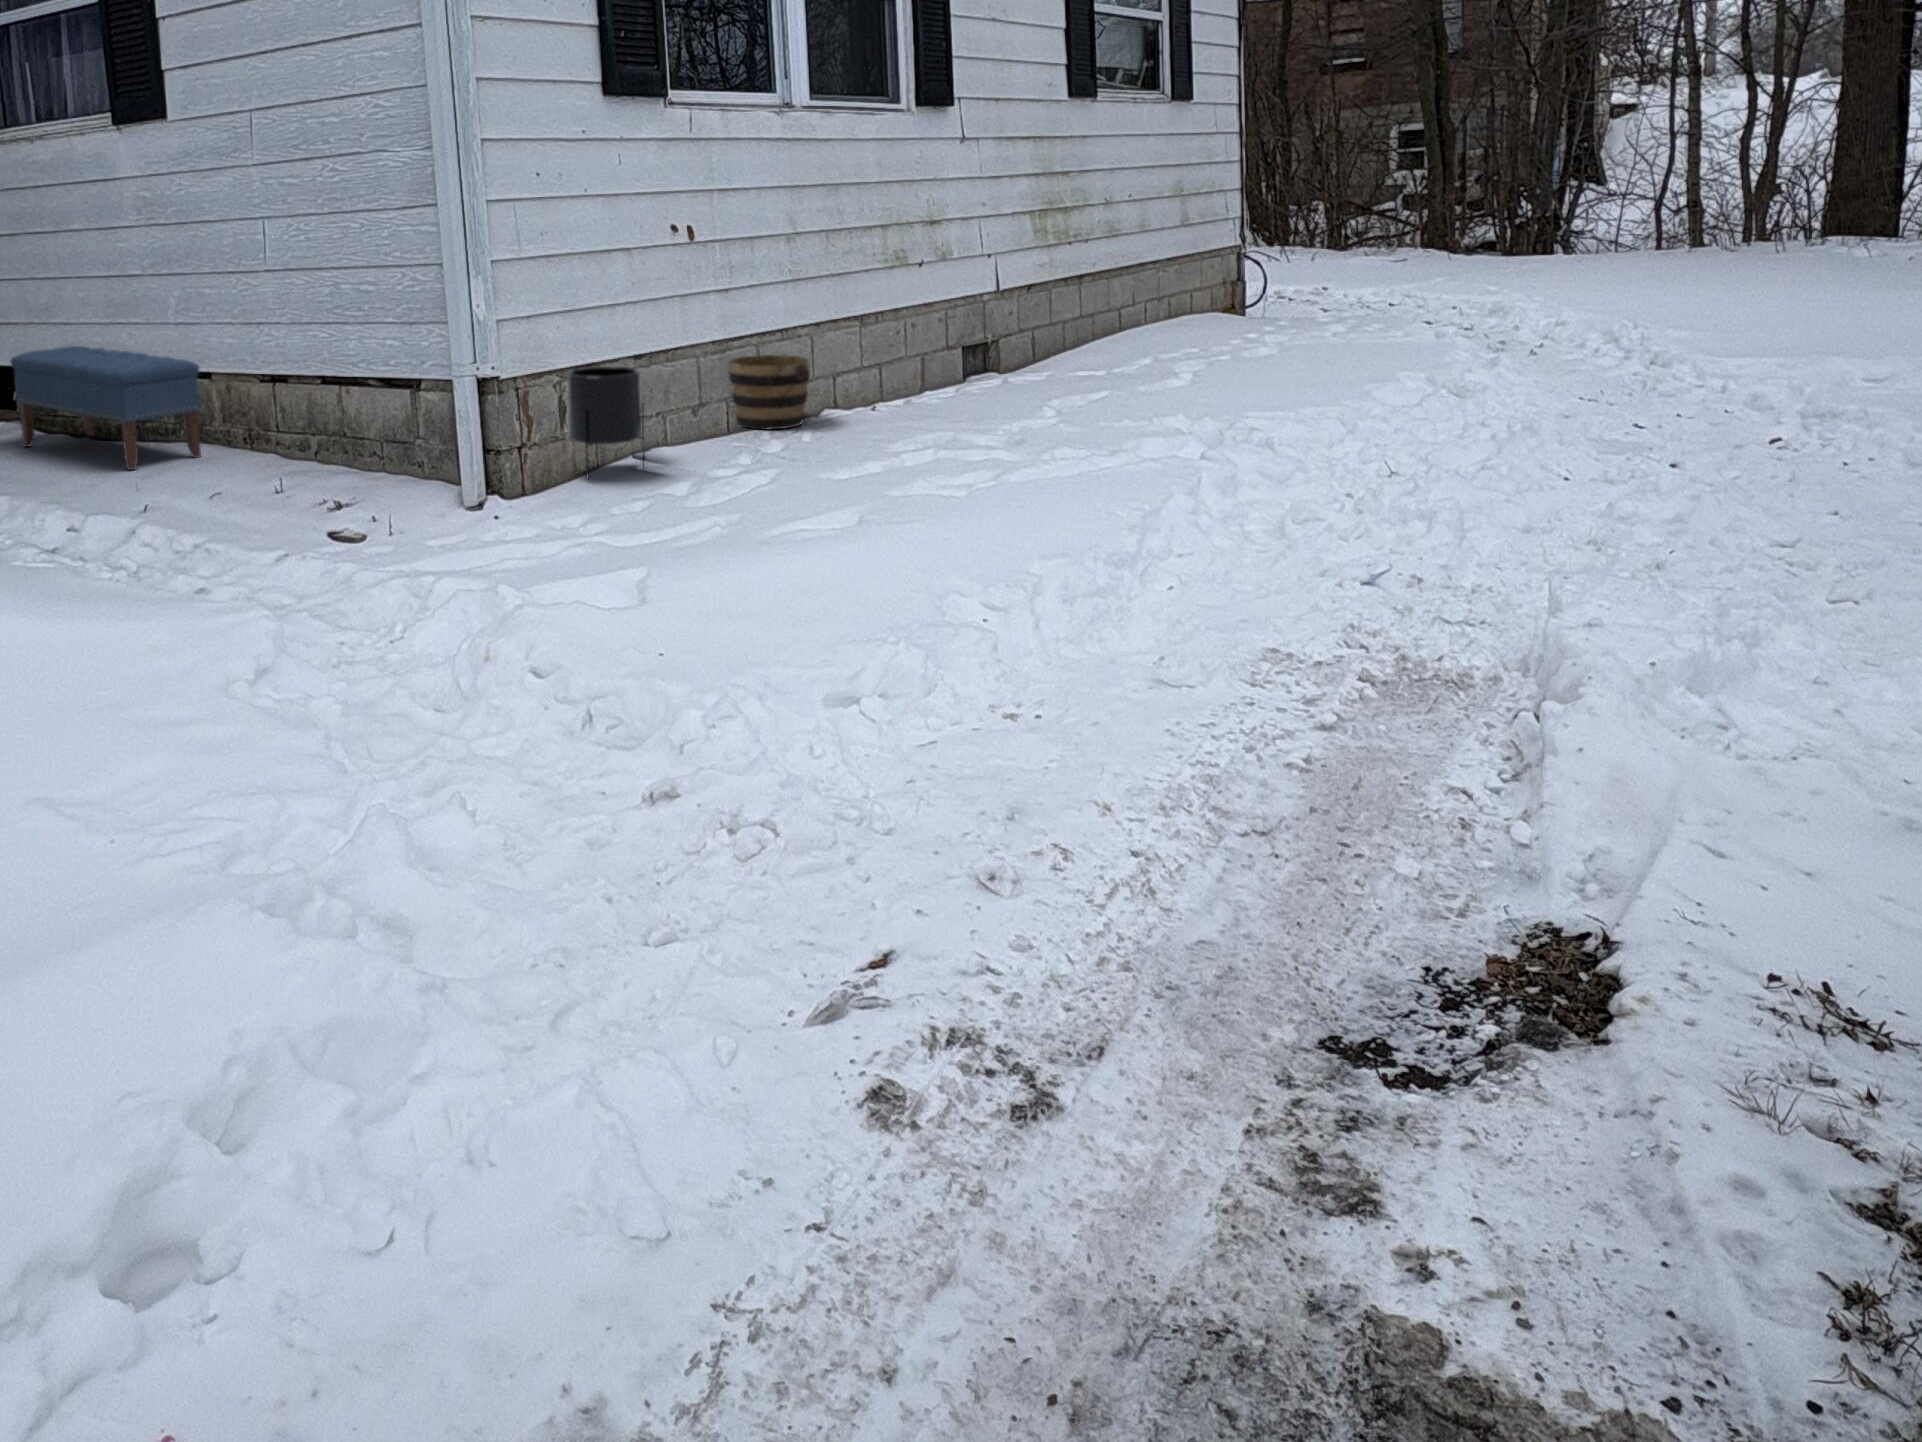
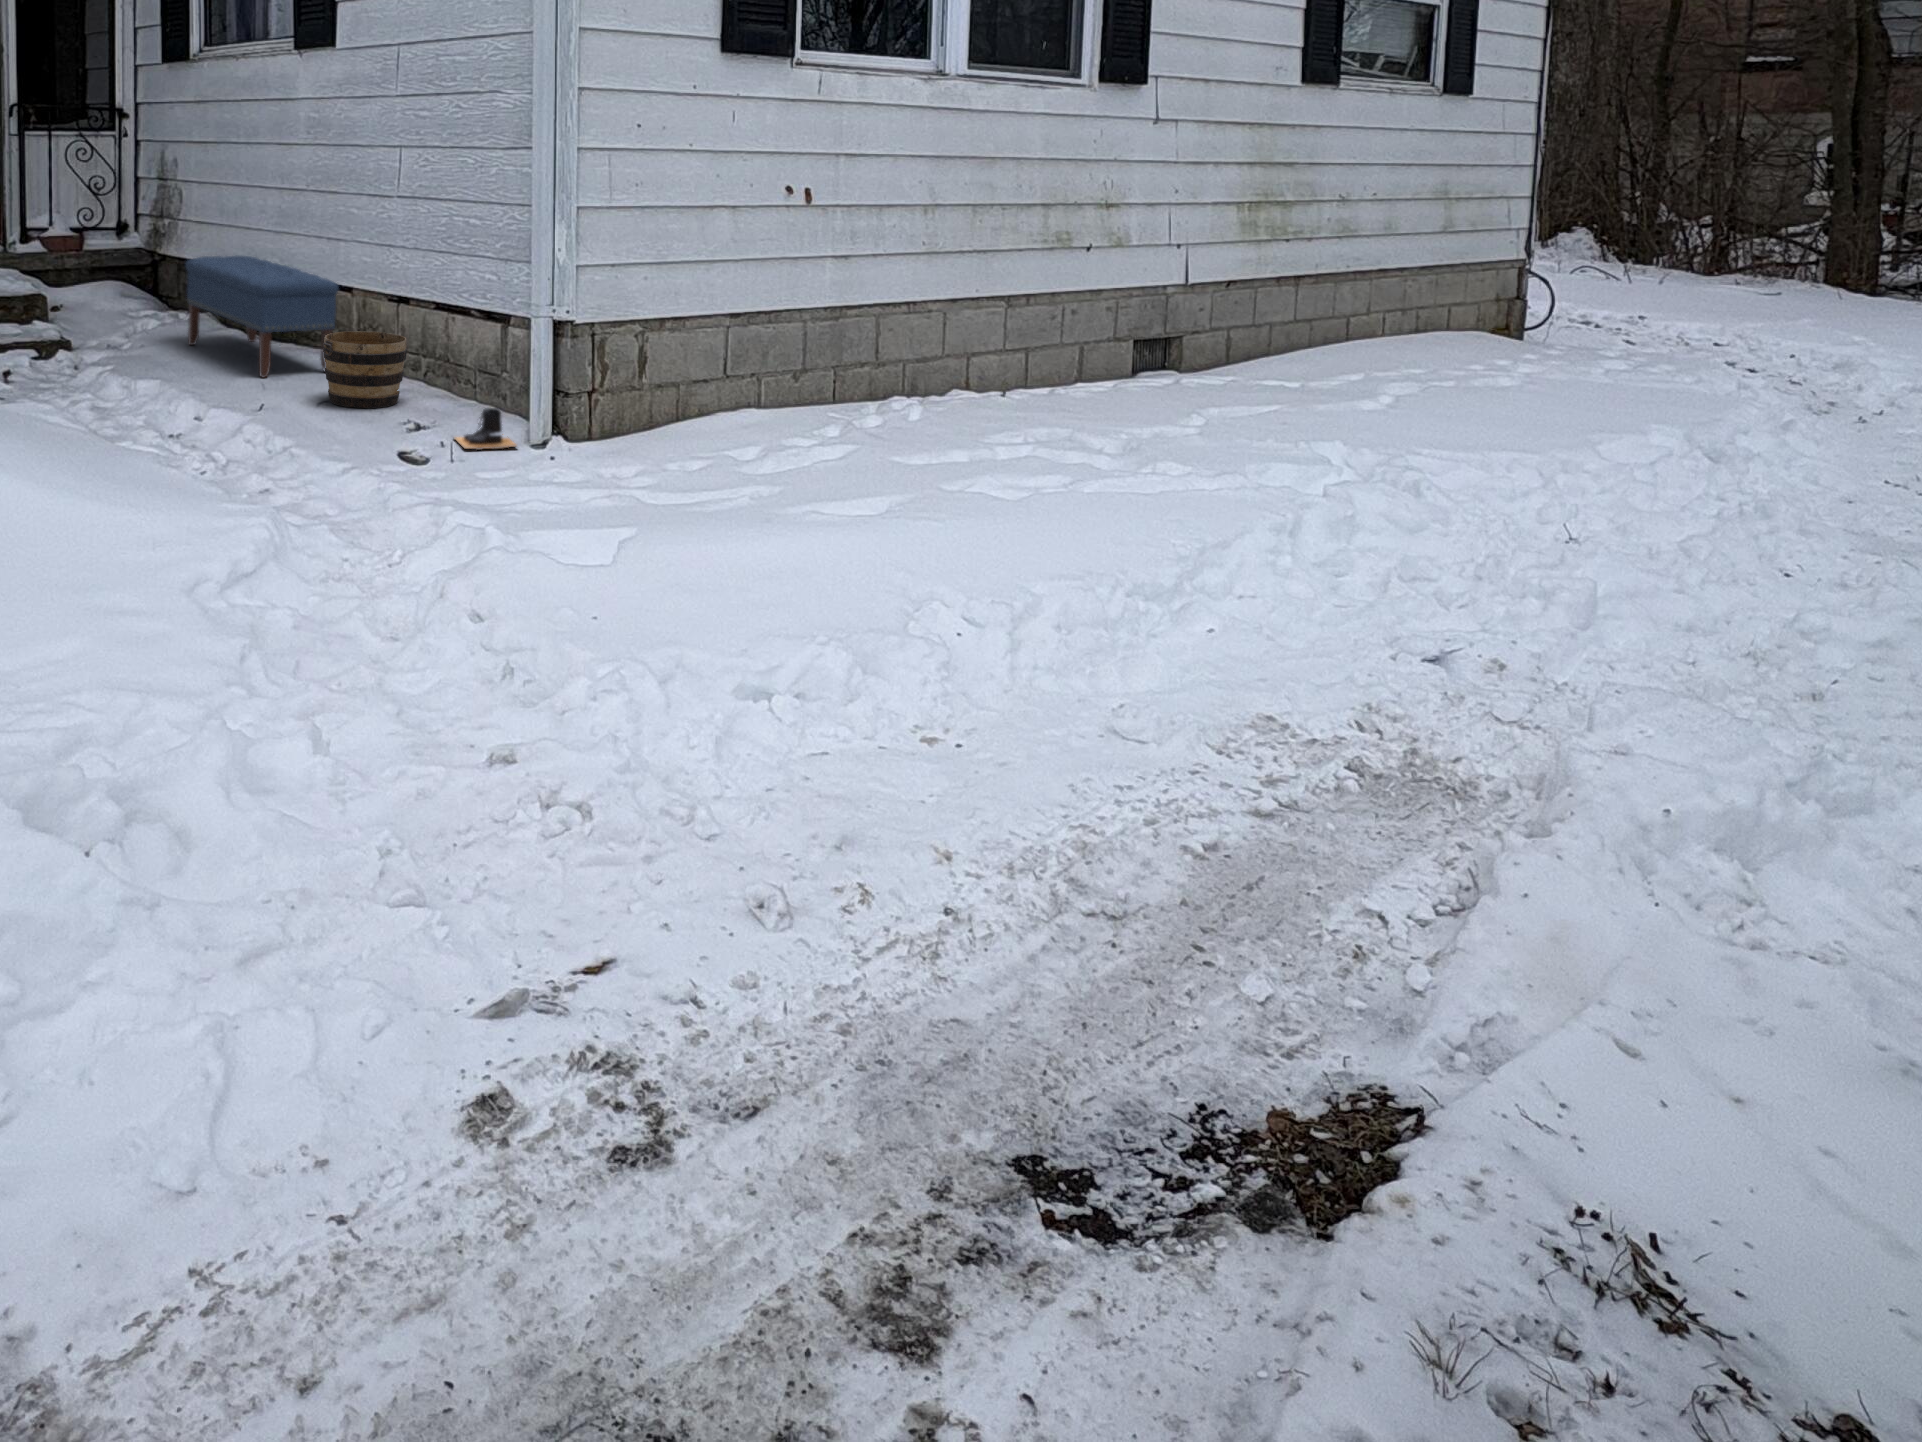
bucket: present [729,355,810,429] -> present [323,331,407,408]
planter: present [568,367,645,479] -> none [646,328,725,442]
boots: none [375,468,447,513] -> present [454,408,517,450]

